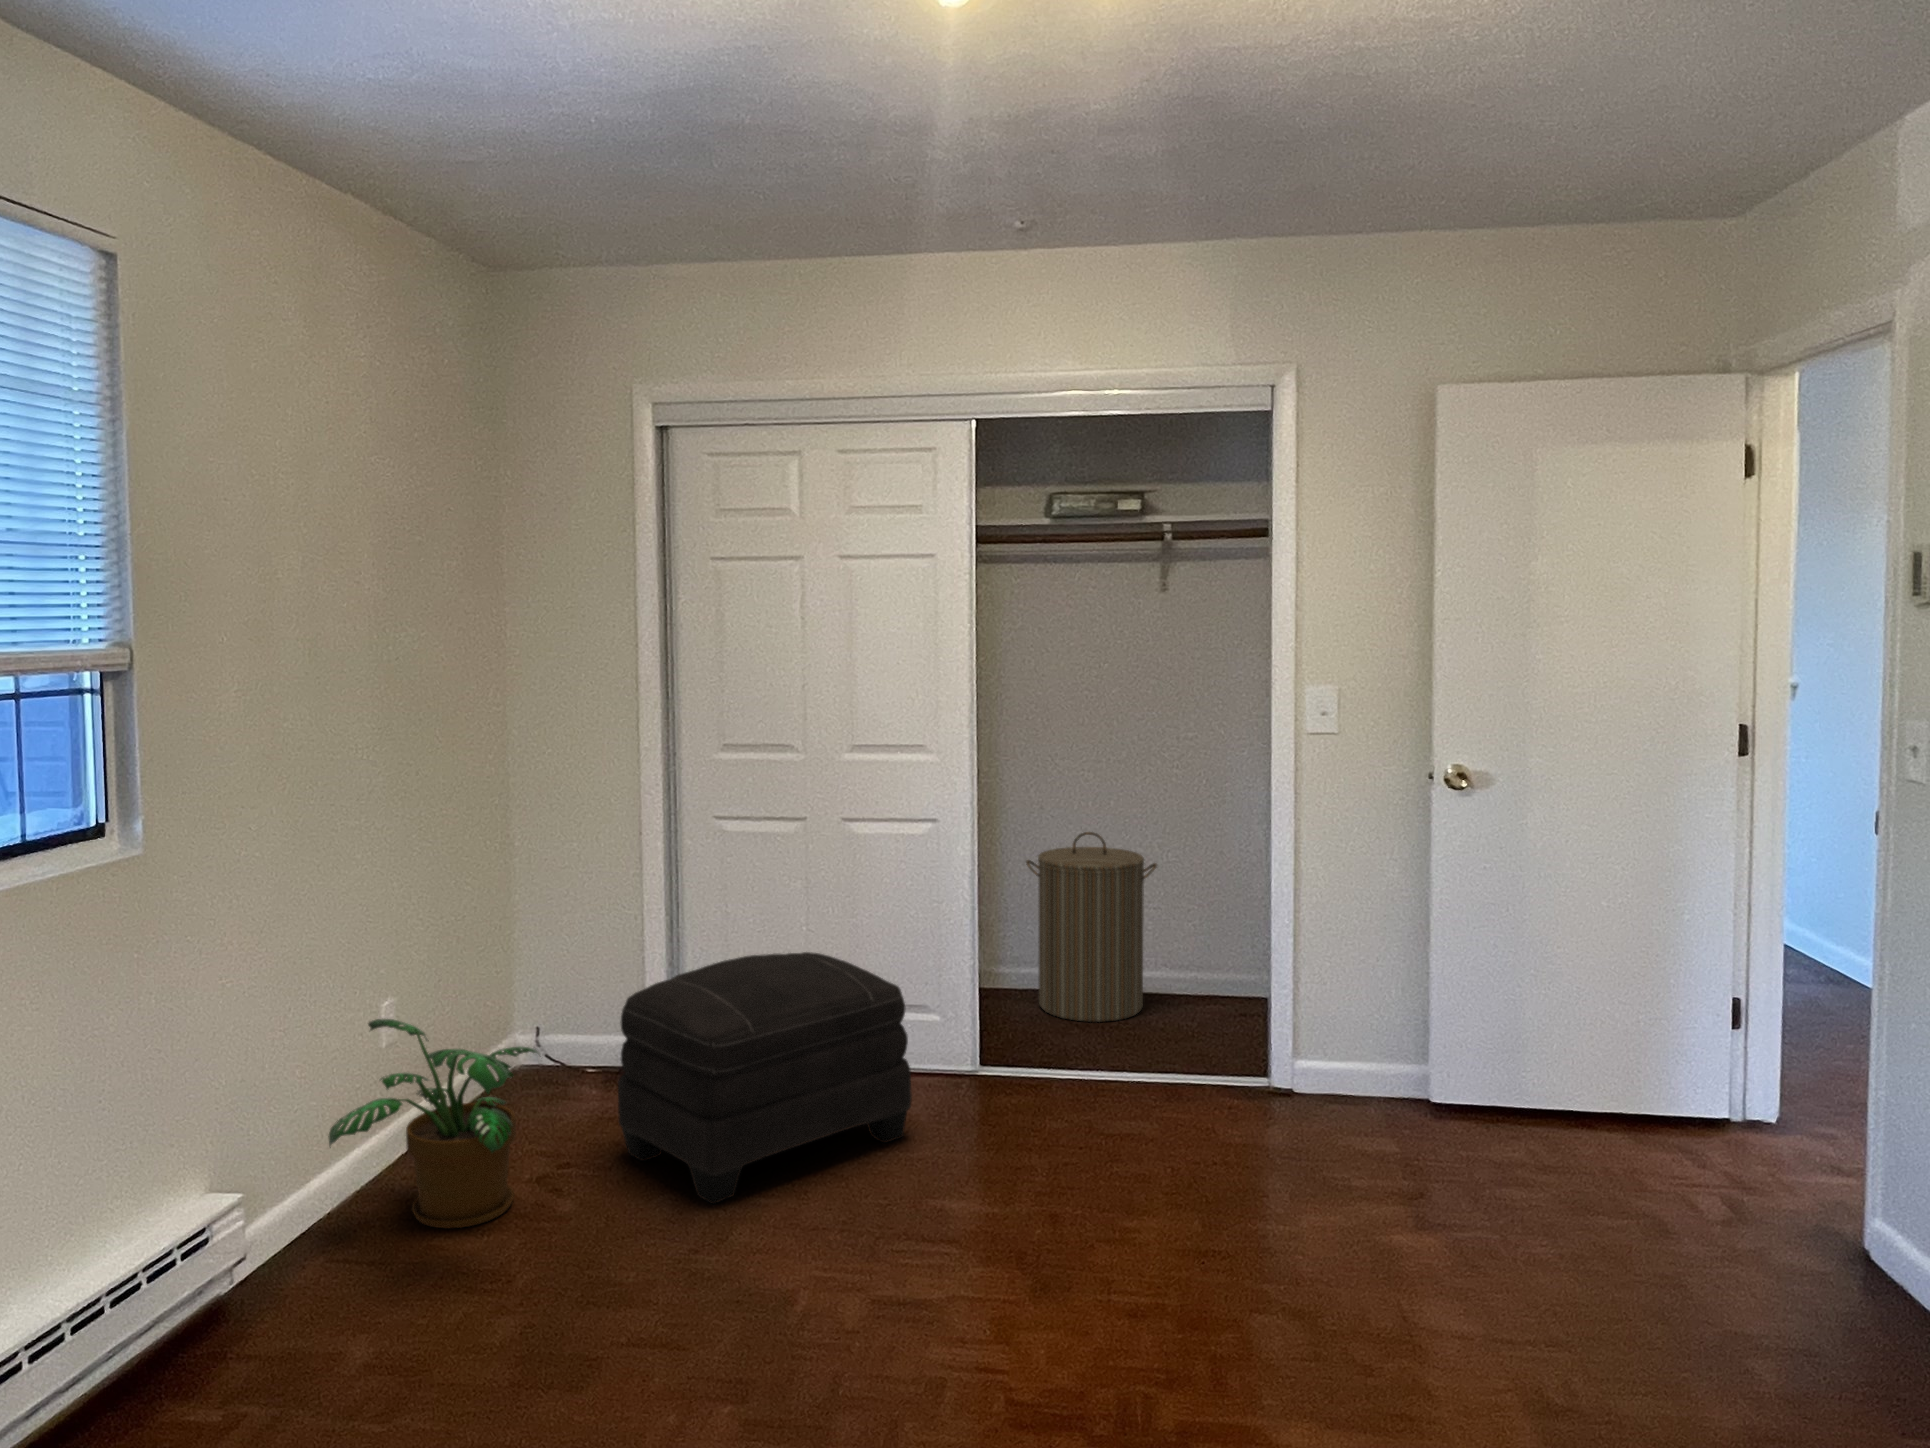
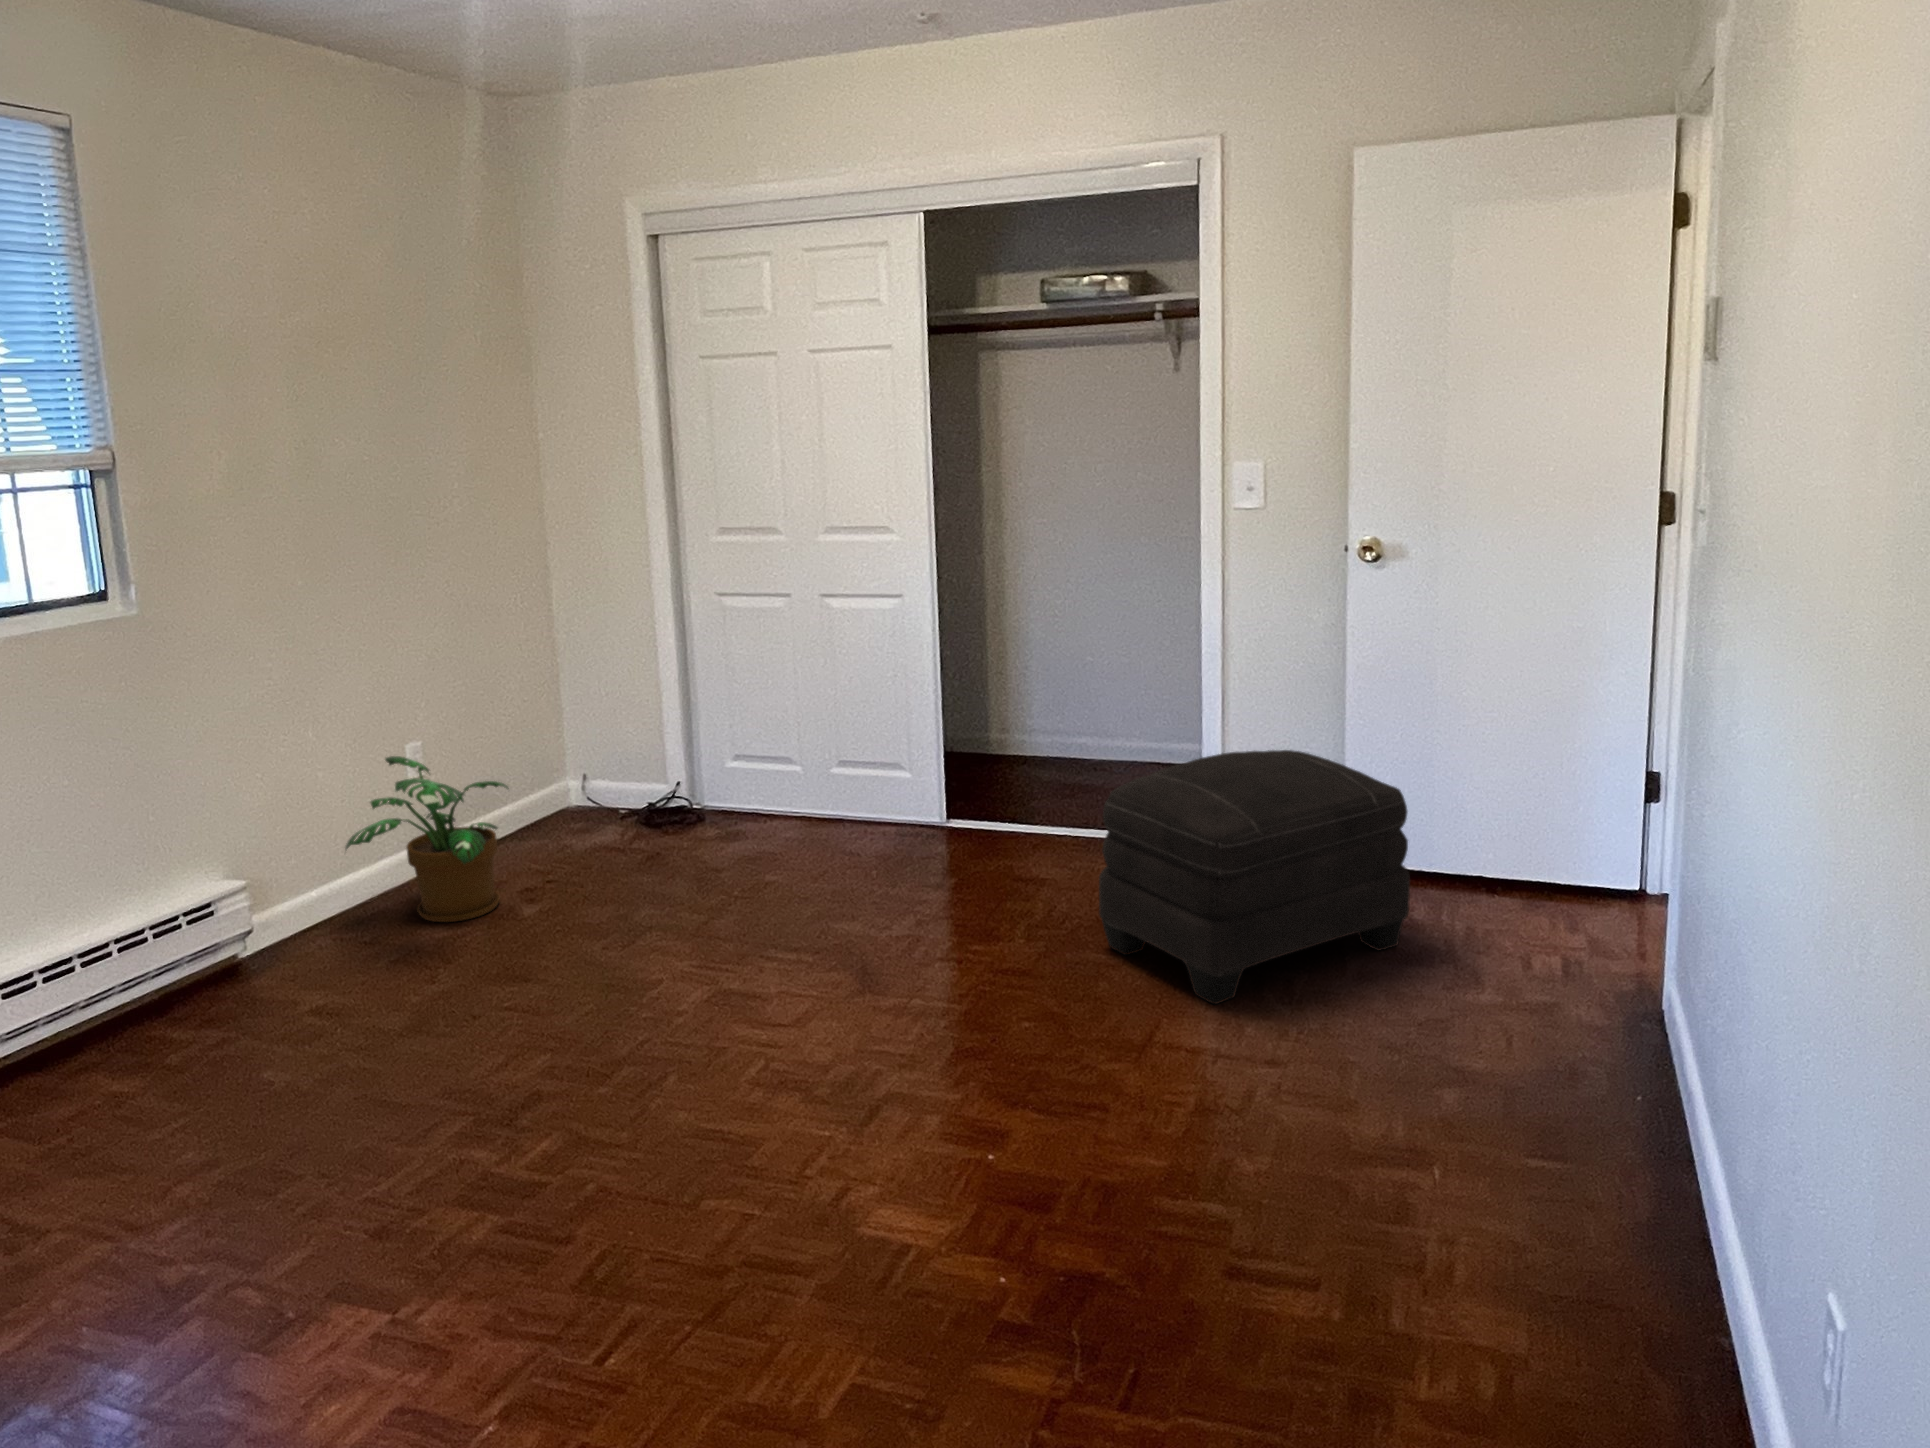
laundry hamper: present [1026,832,1157,1022] -> none [1029,610,1151,786]
ottoman: present [618,952,912,1204] -> present [1099,750,1410,1004]

